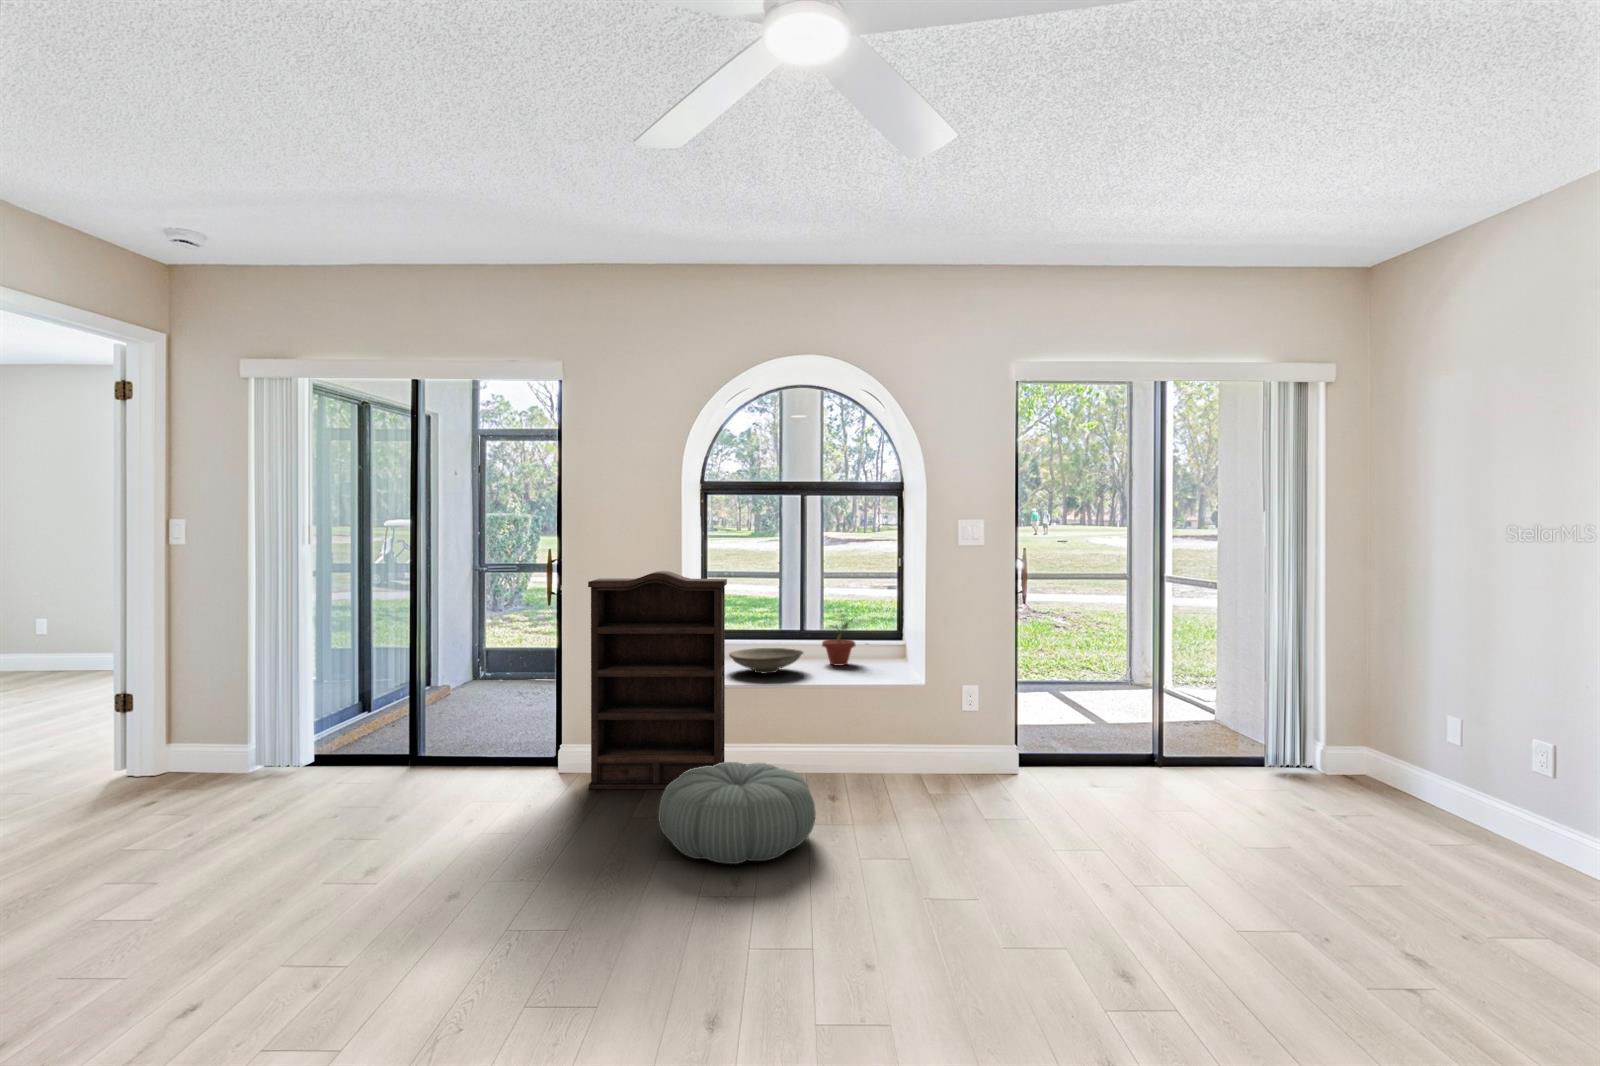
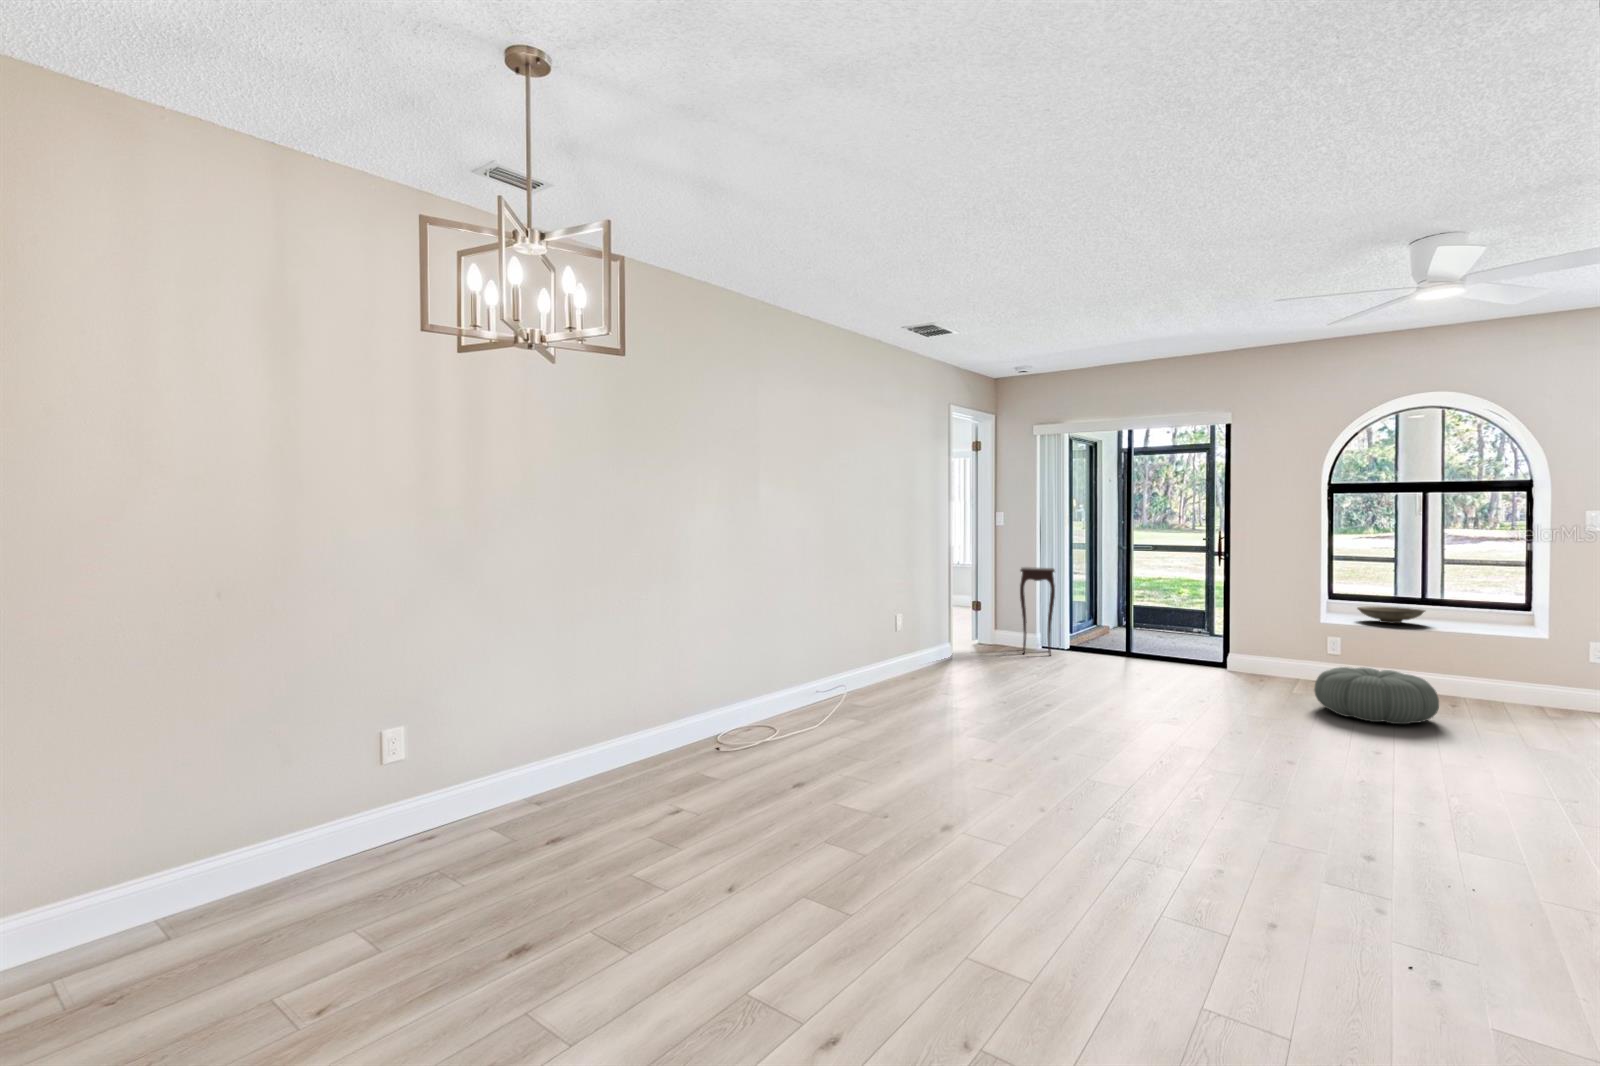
bookshelf: present [588,571,727,789] -> none [1251,546,1359,693]
potted plant: present [822,614,855,665] -> none [1444,583,1482,625]
side table: none [197,619,285,792] -> present [1020,567,1055,655]

